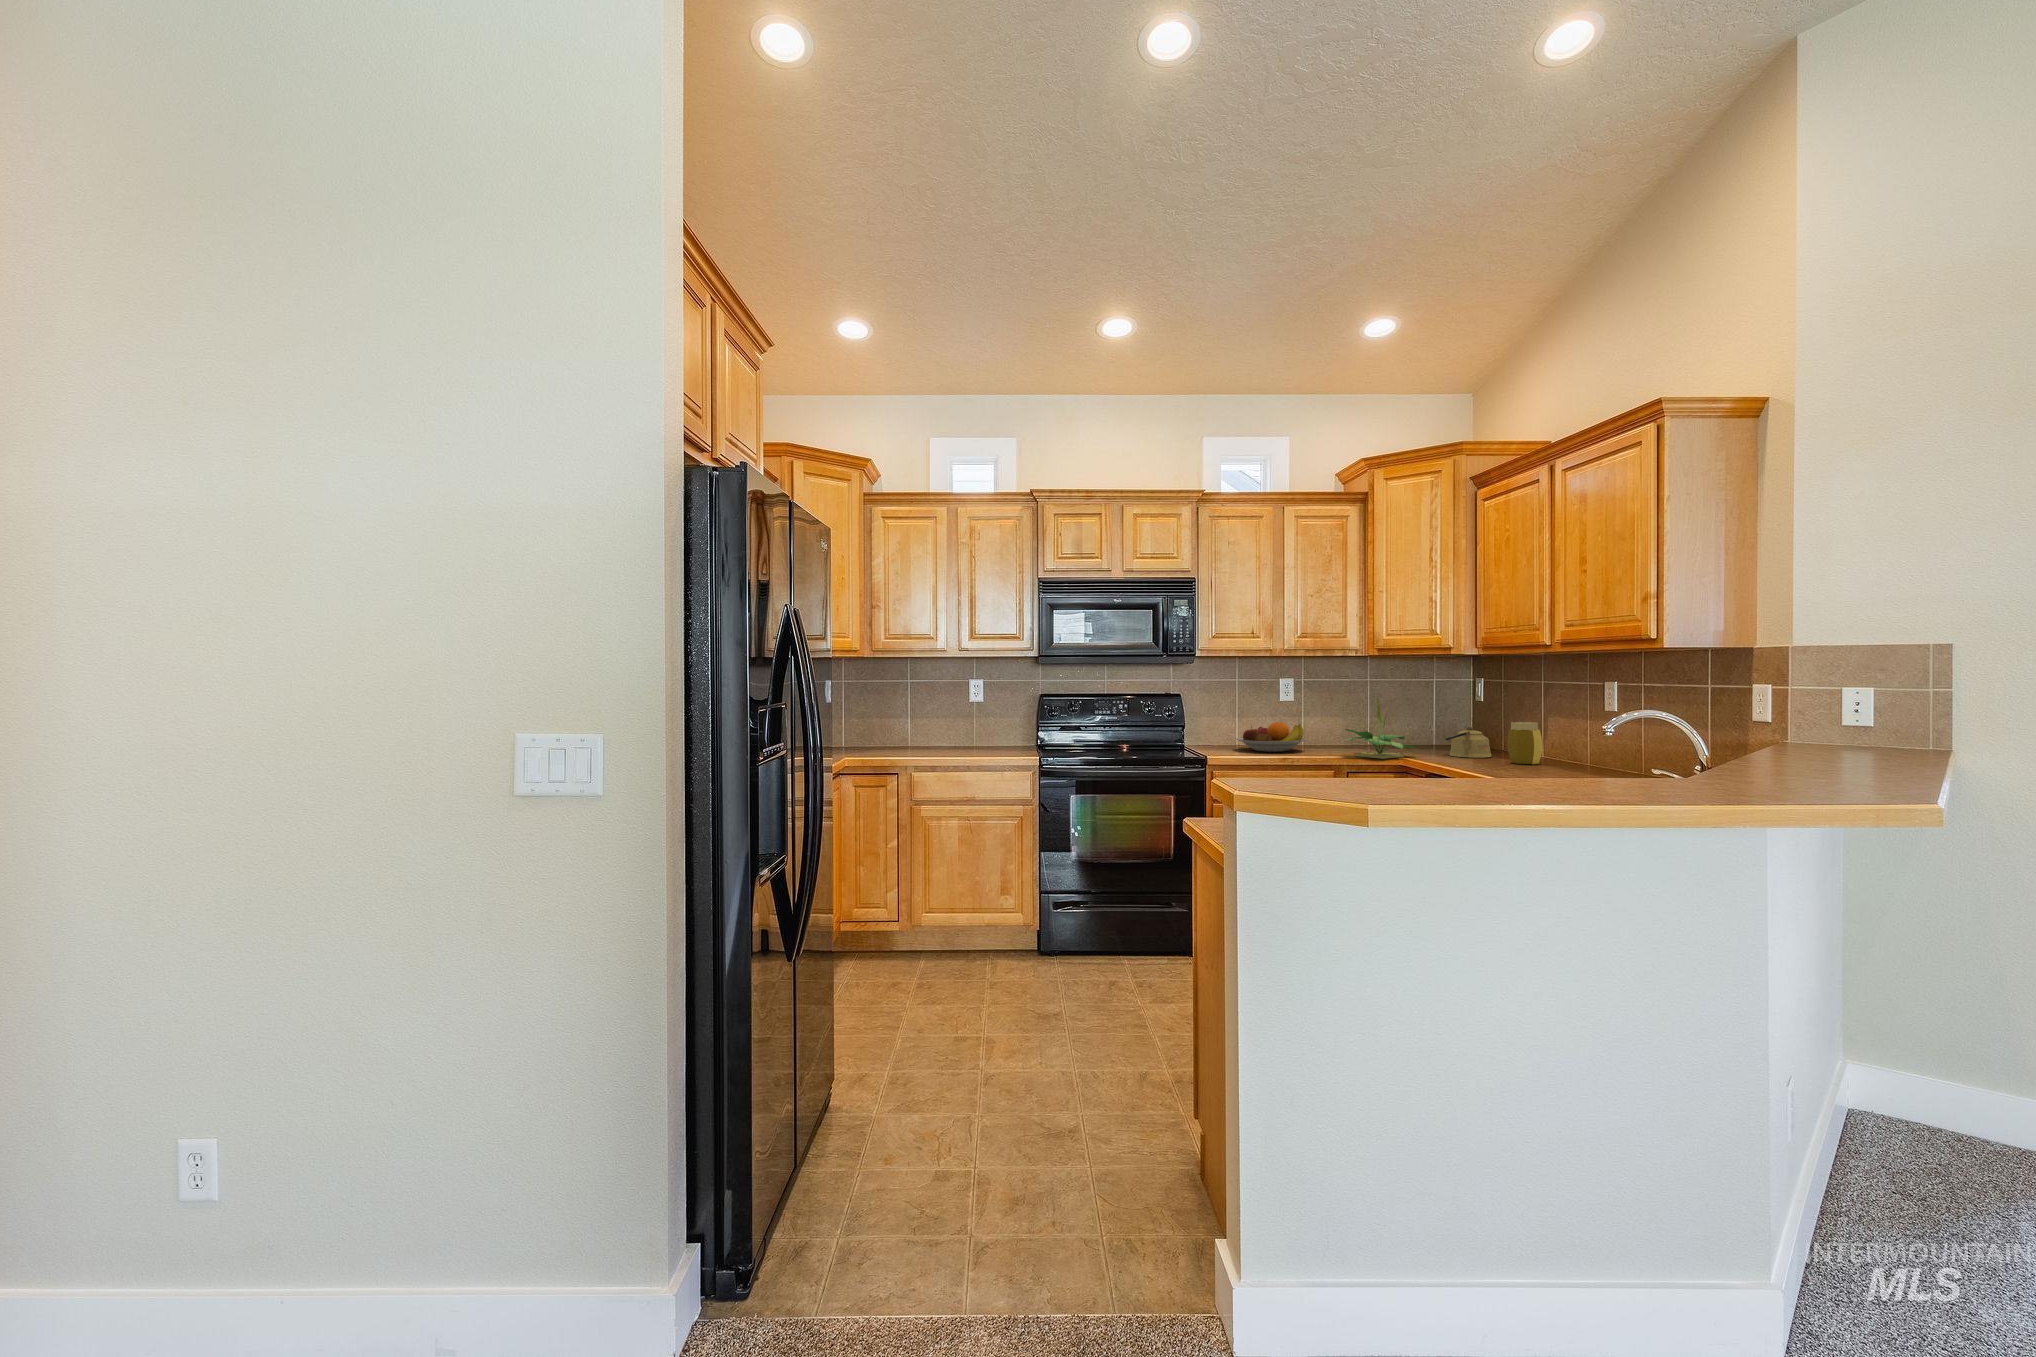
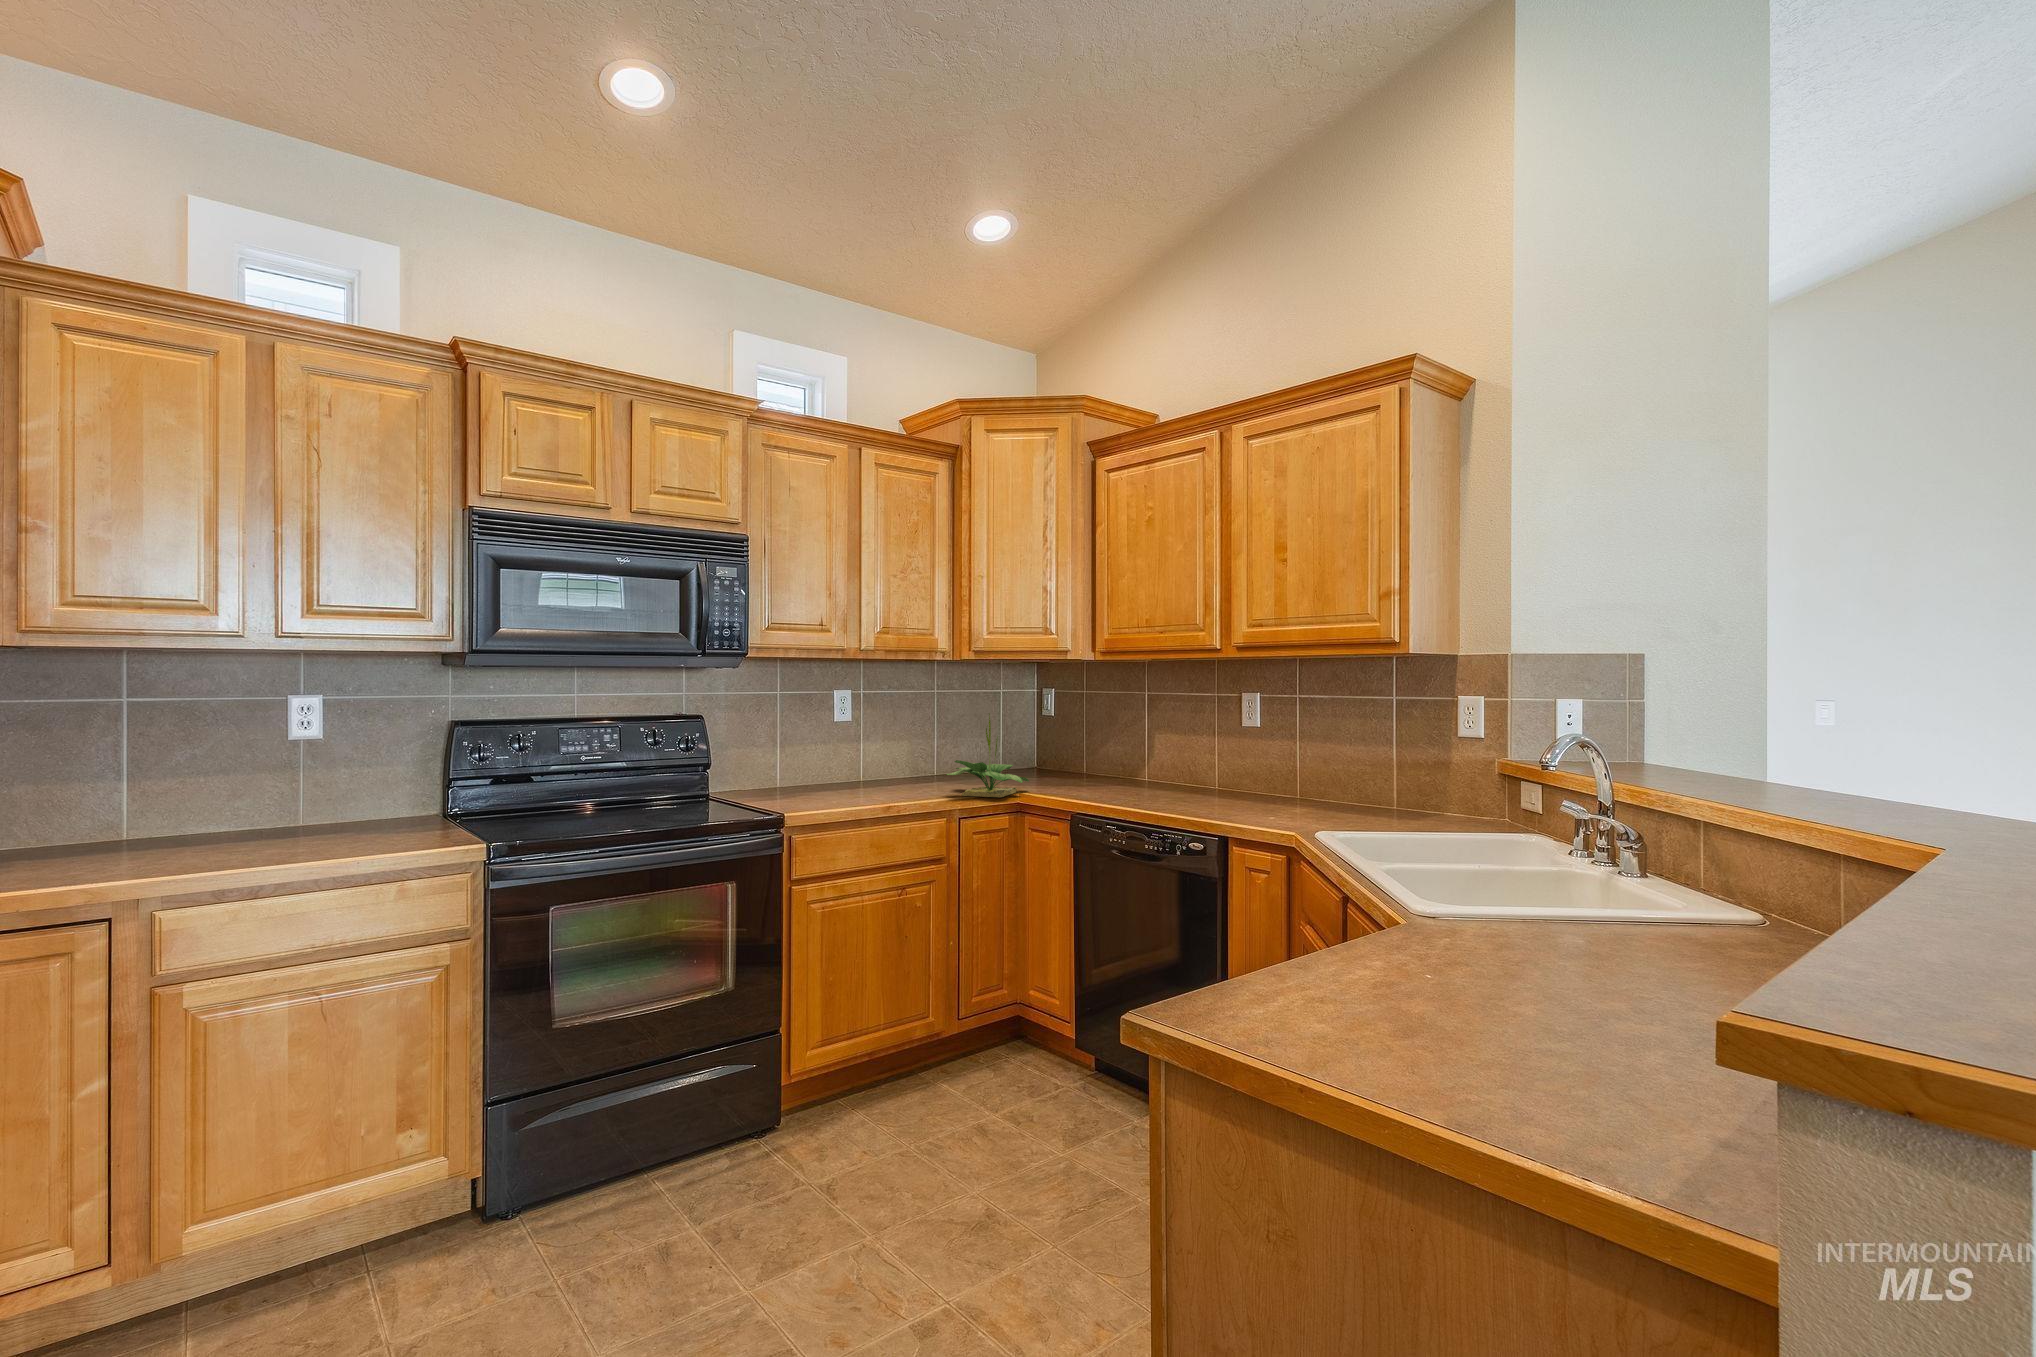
fruit bowl: present [1237,722,1306,752] -> none [793,753,890,797]
jar: present [1507,722,1542,764] -> none [1130,743,1164,793]
kettle: present [1446,727,1492,758] -> none [1052,749,1100,788]

